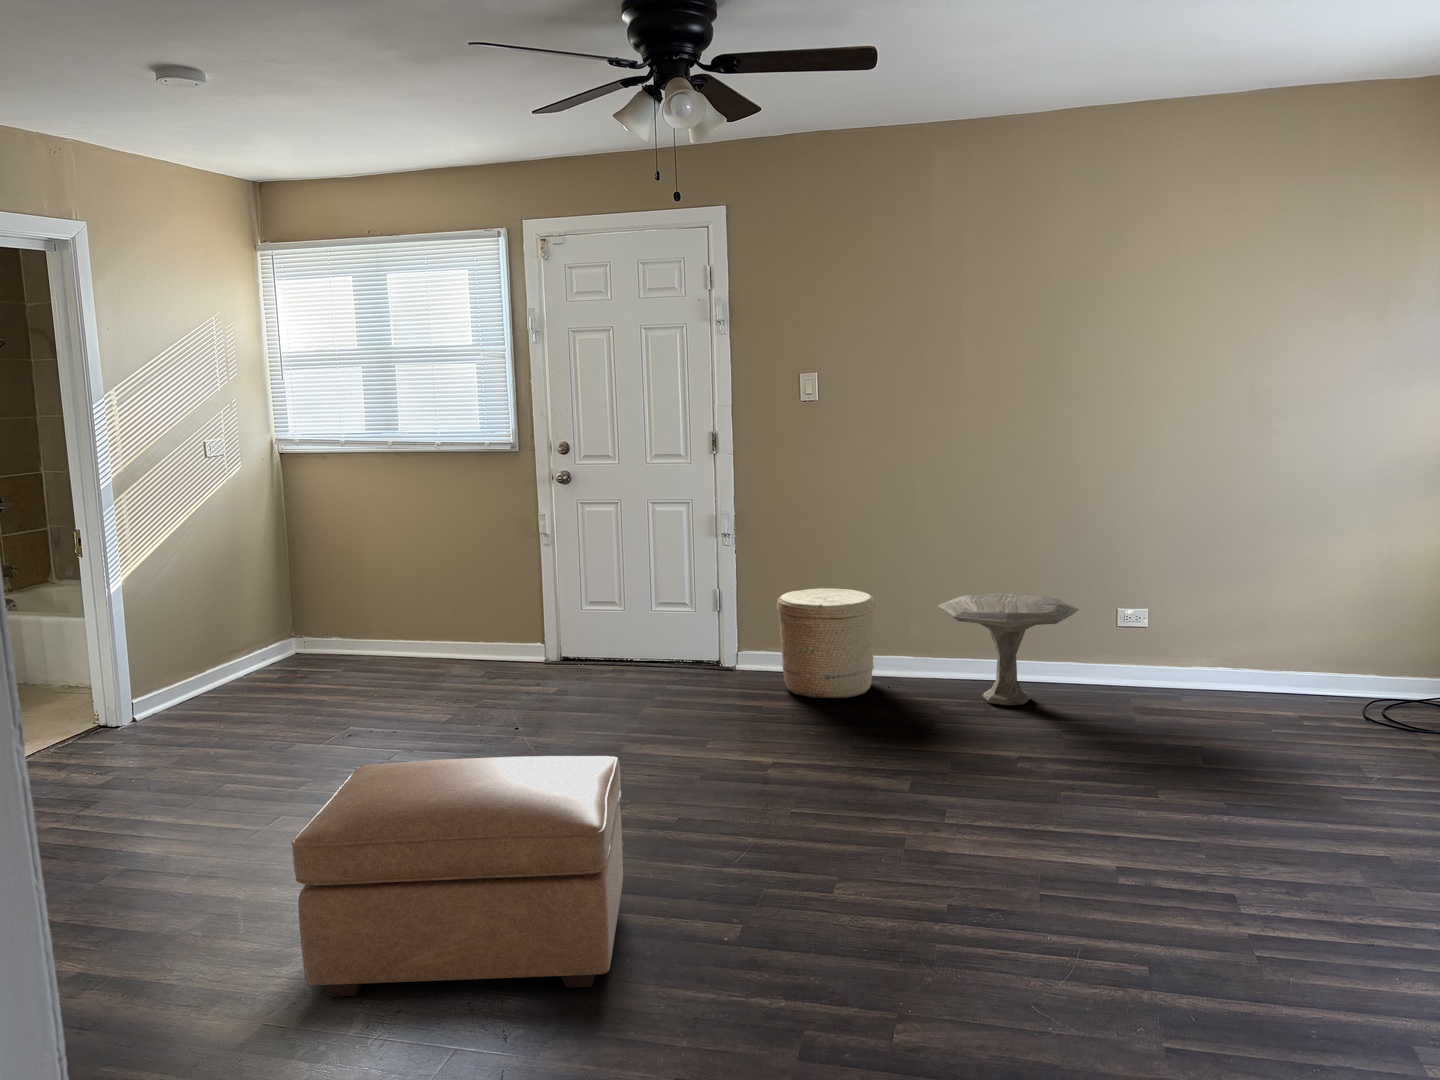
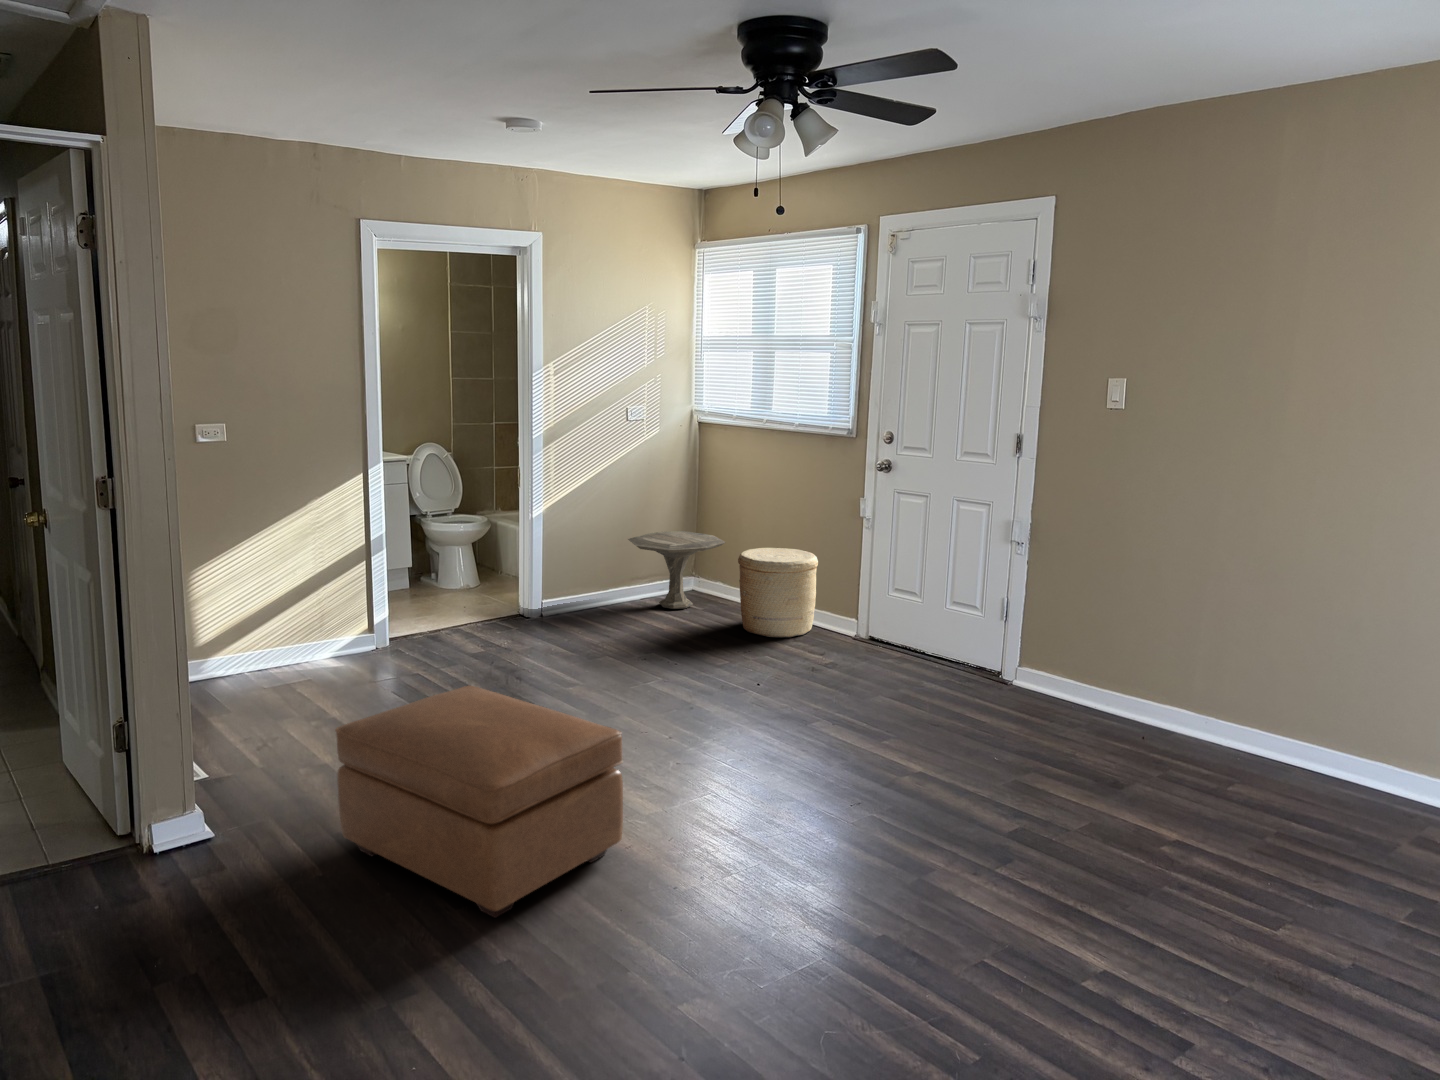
woven basket: present [777,588,875,698] -> present [738,548,818,637]
side table: present [938,593,1079,705] -> present [628,531,725,609]

